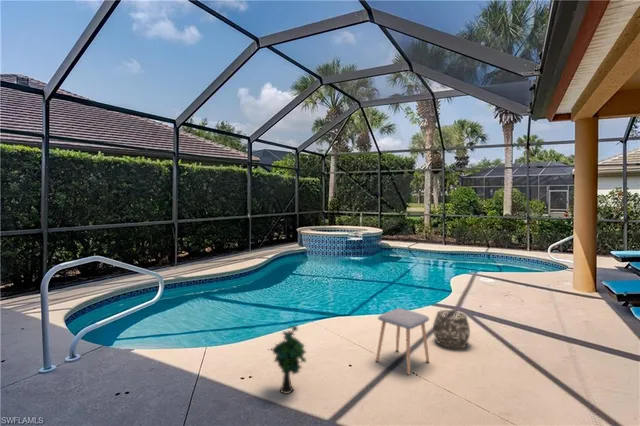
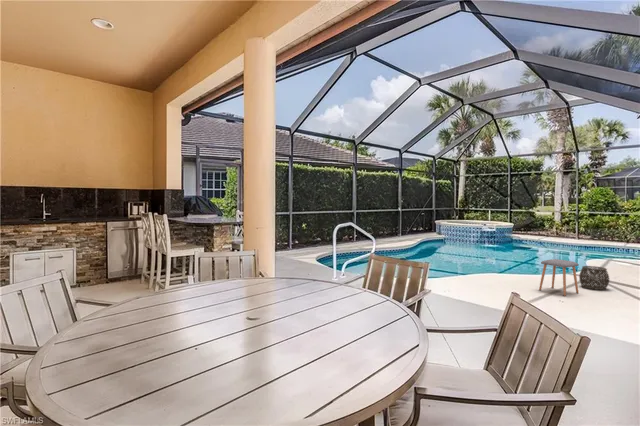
decorative plant: present [272,326,306,394] -> none [476,258,500,296]

